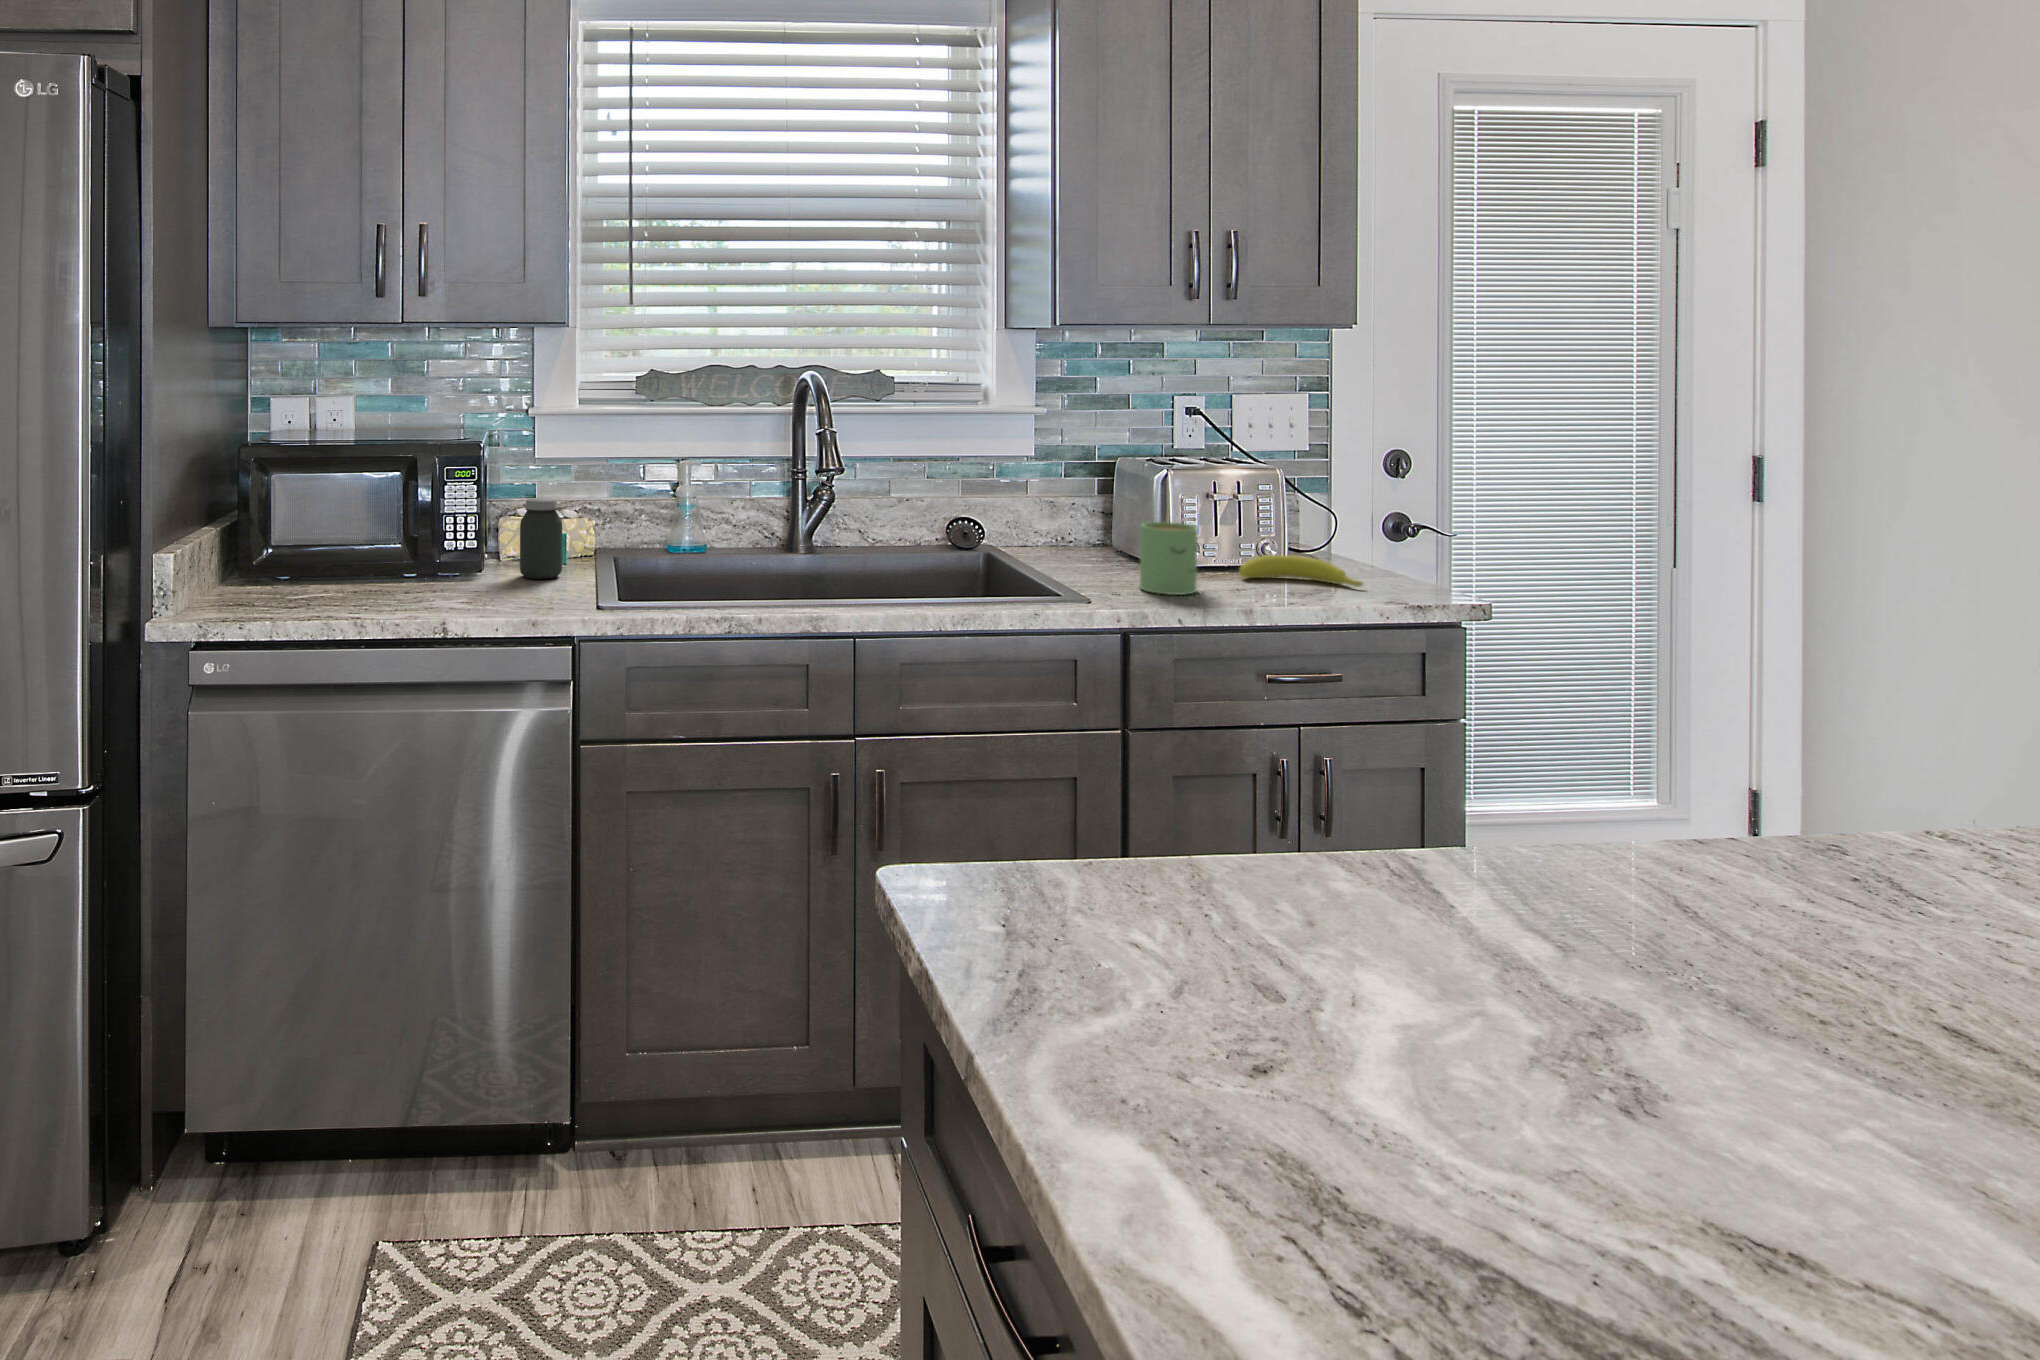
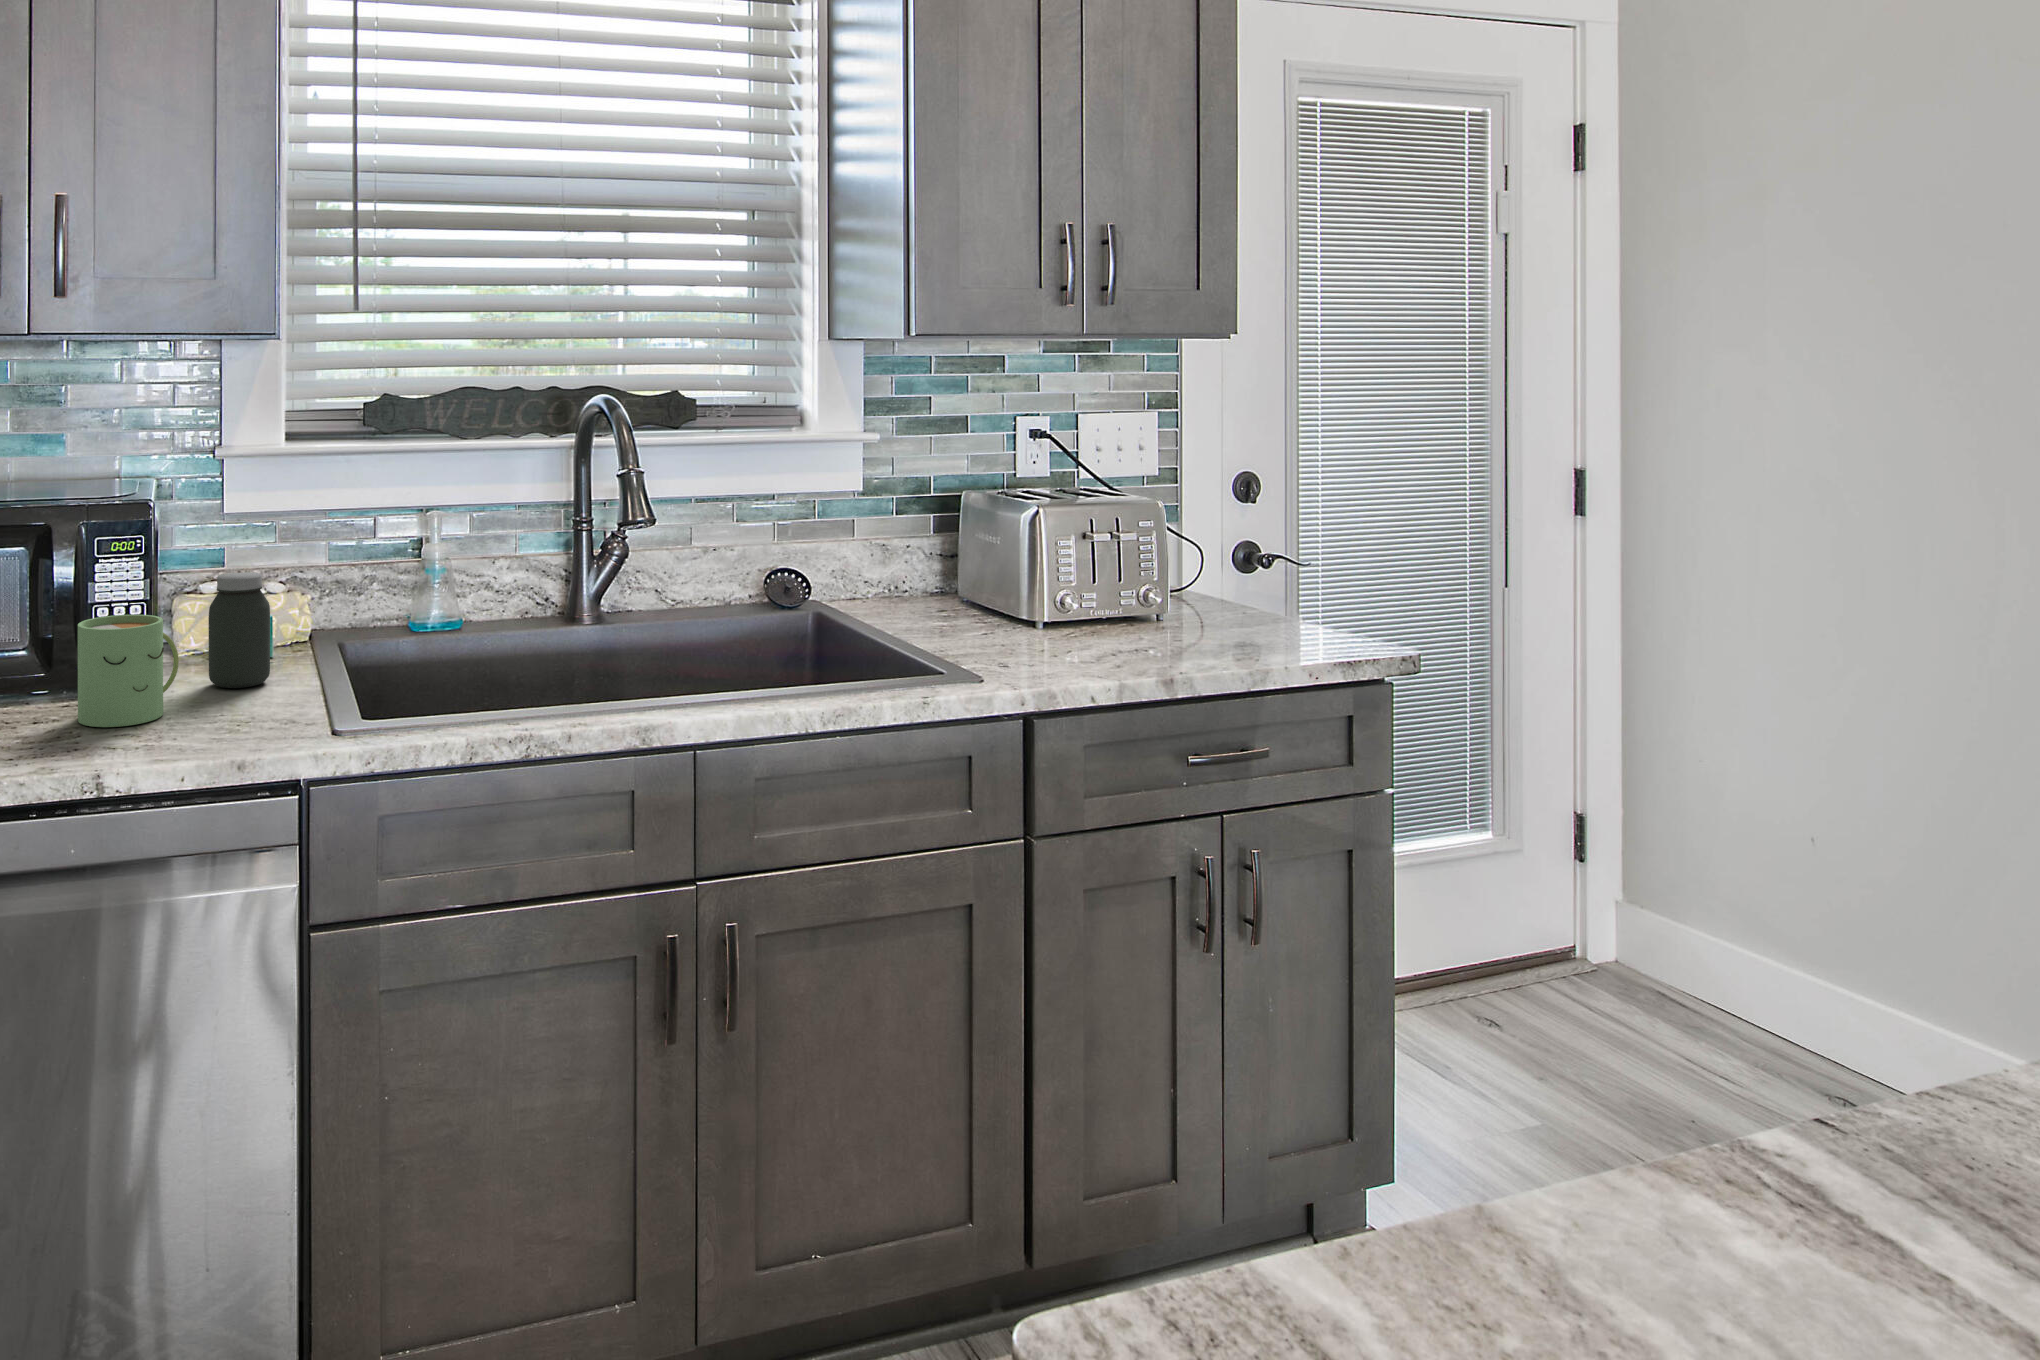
mug: present [1140,522,1197,595] -> present [78,615,179,727]
fruit: present [1239,555,1363,587] -> none [1128,606,1275,642]

